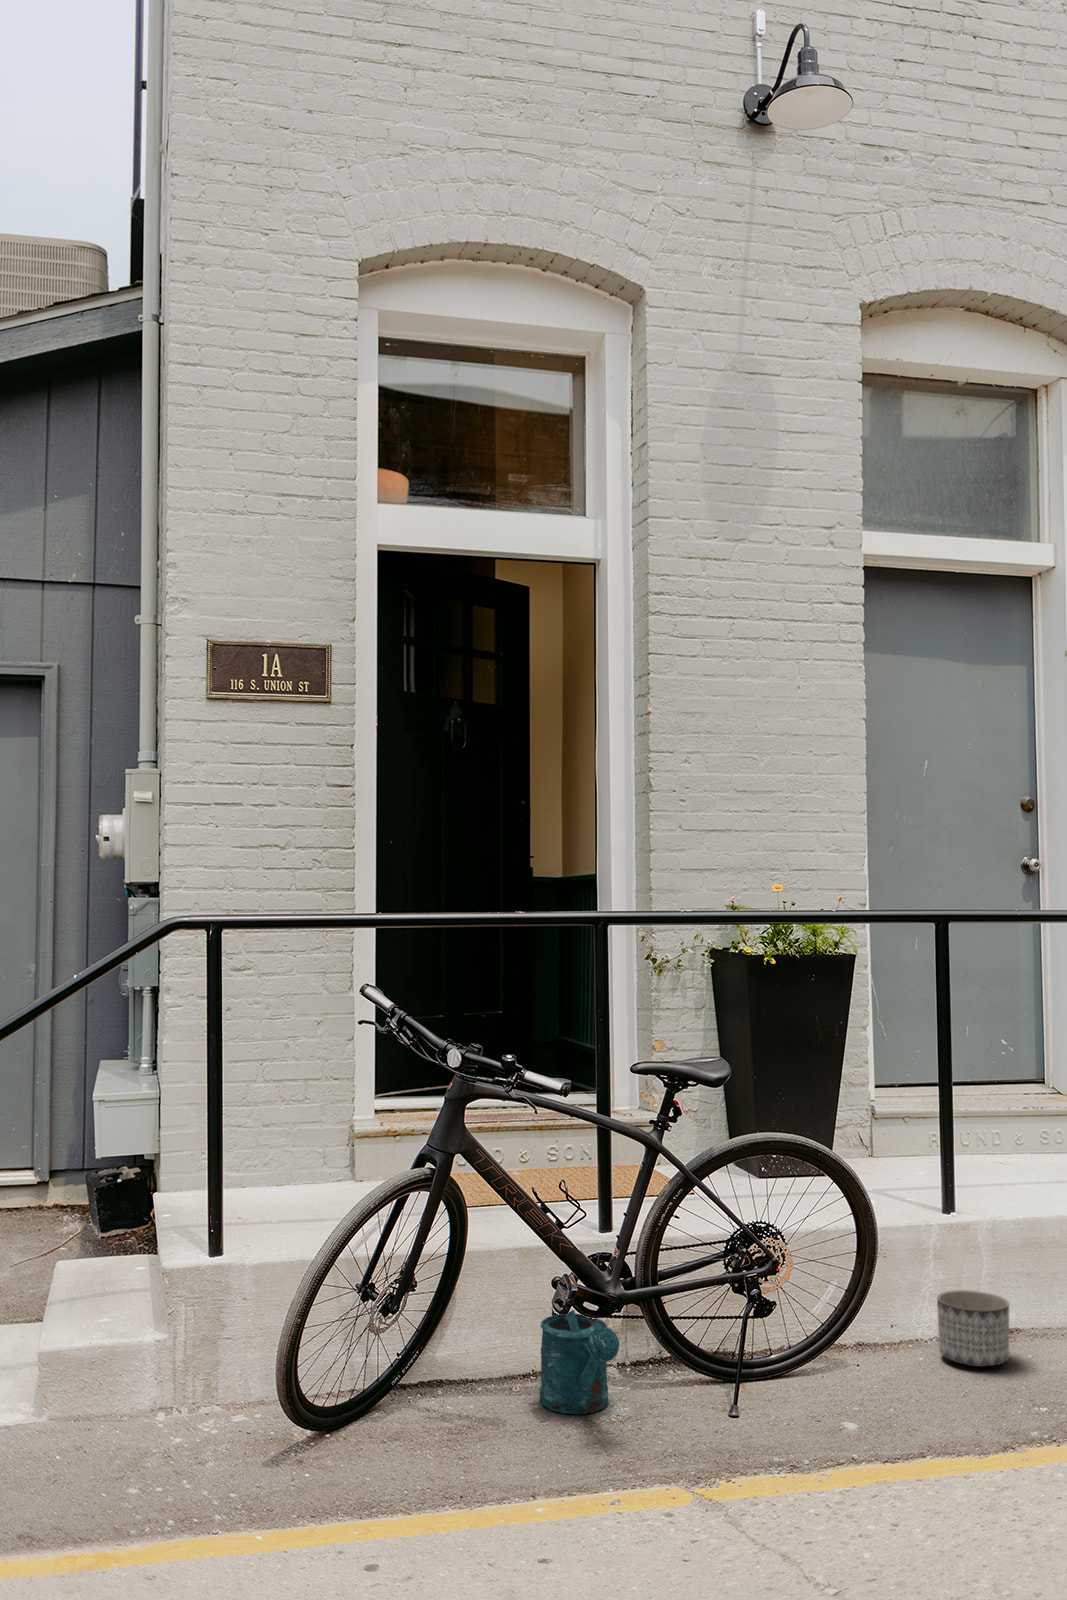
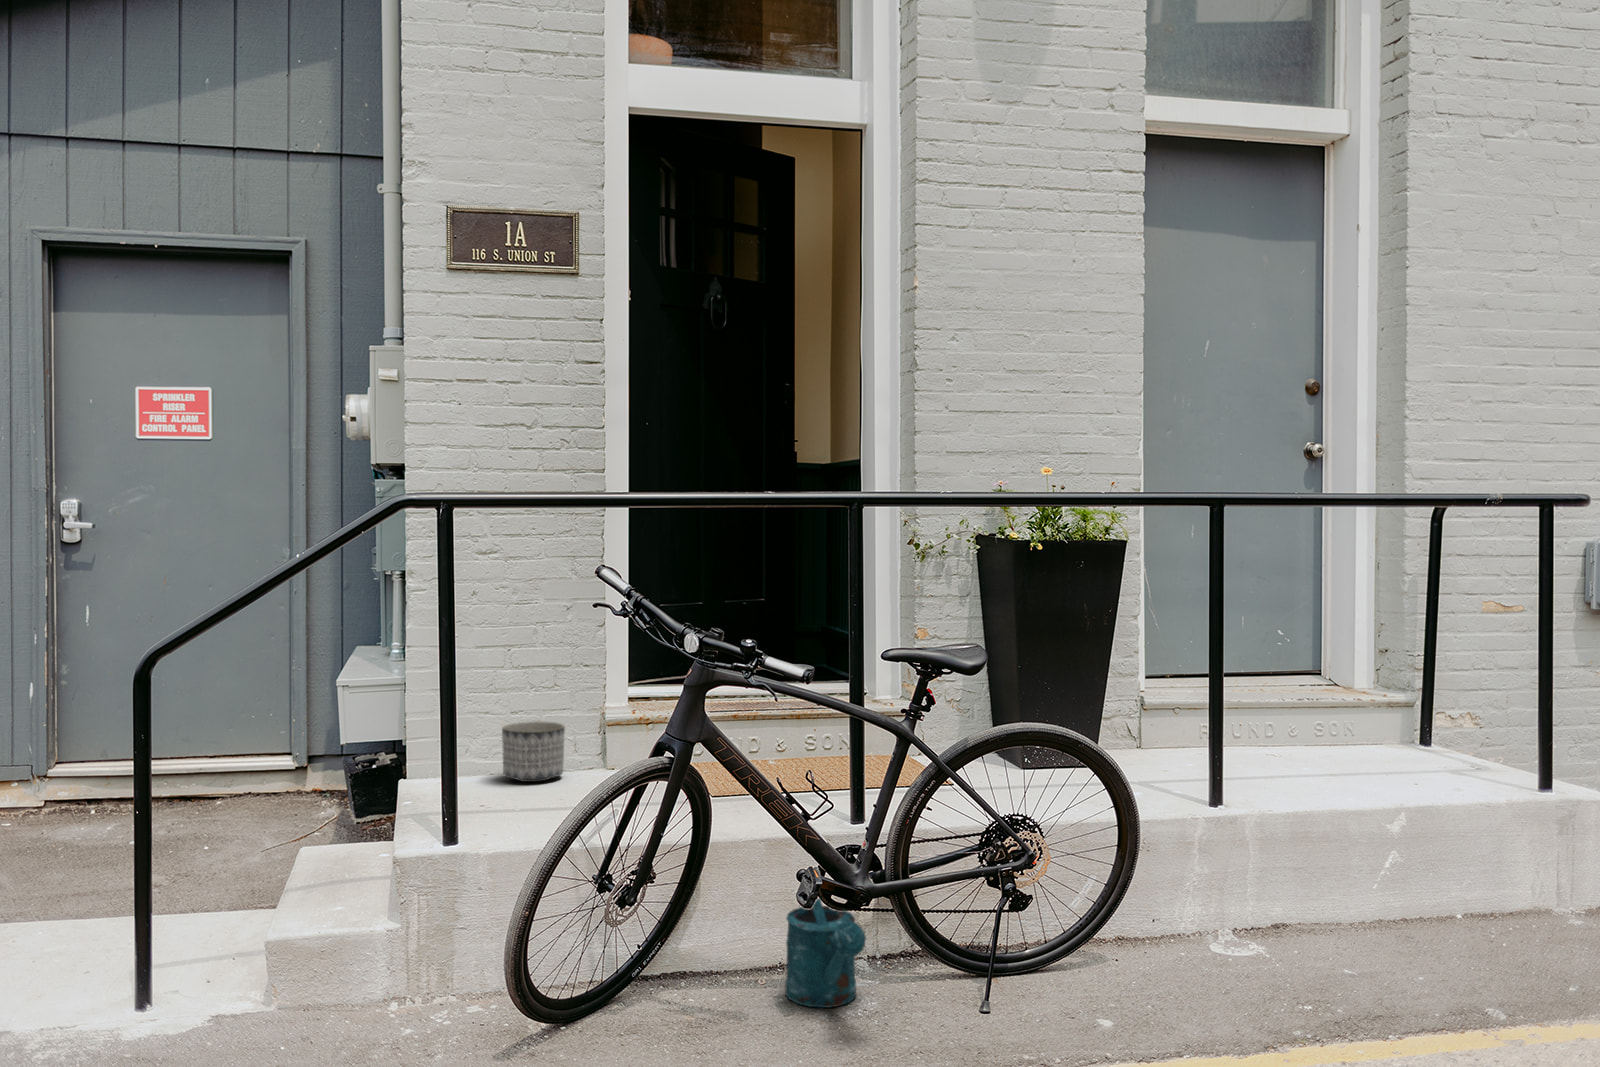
planter: present [937,1290,1009,1367] -> present [502,721,565,782]

